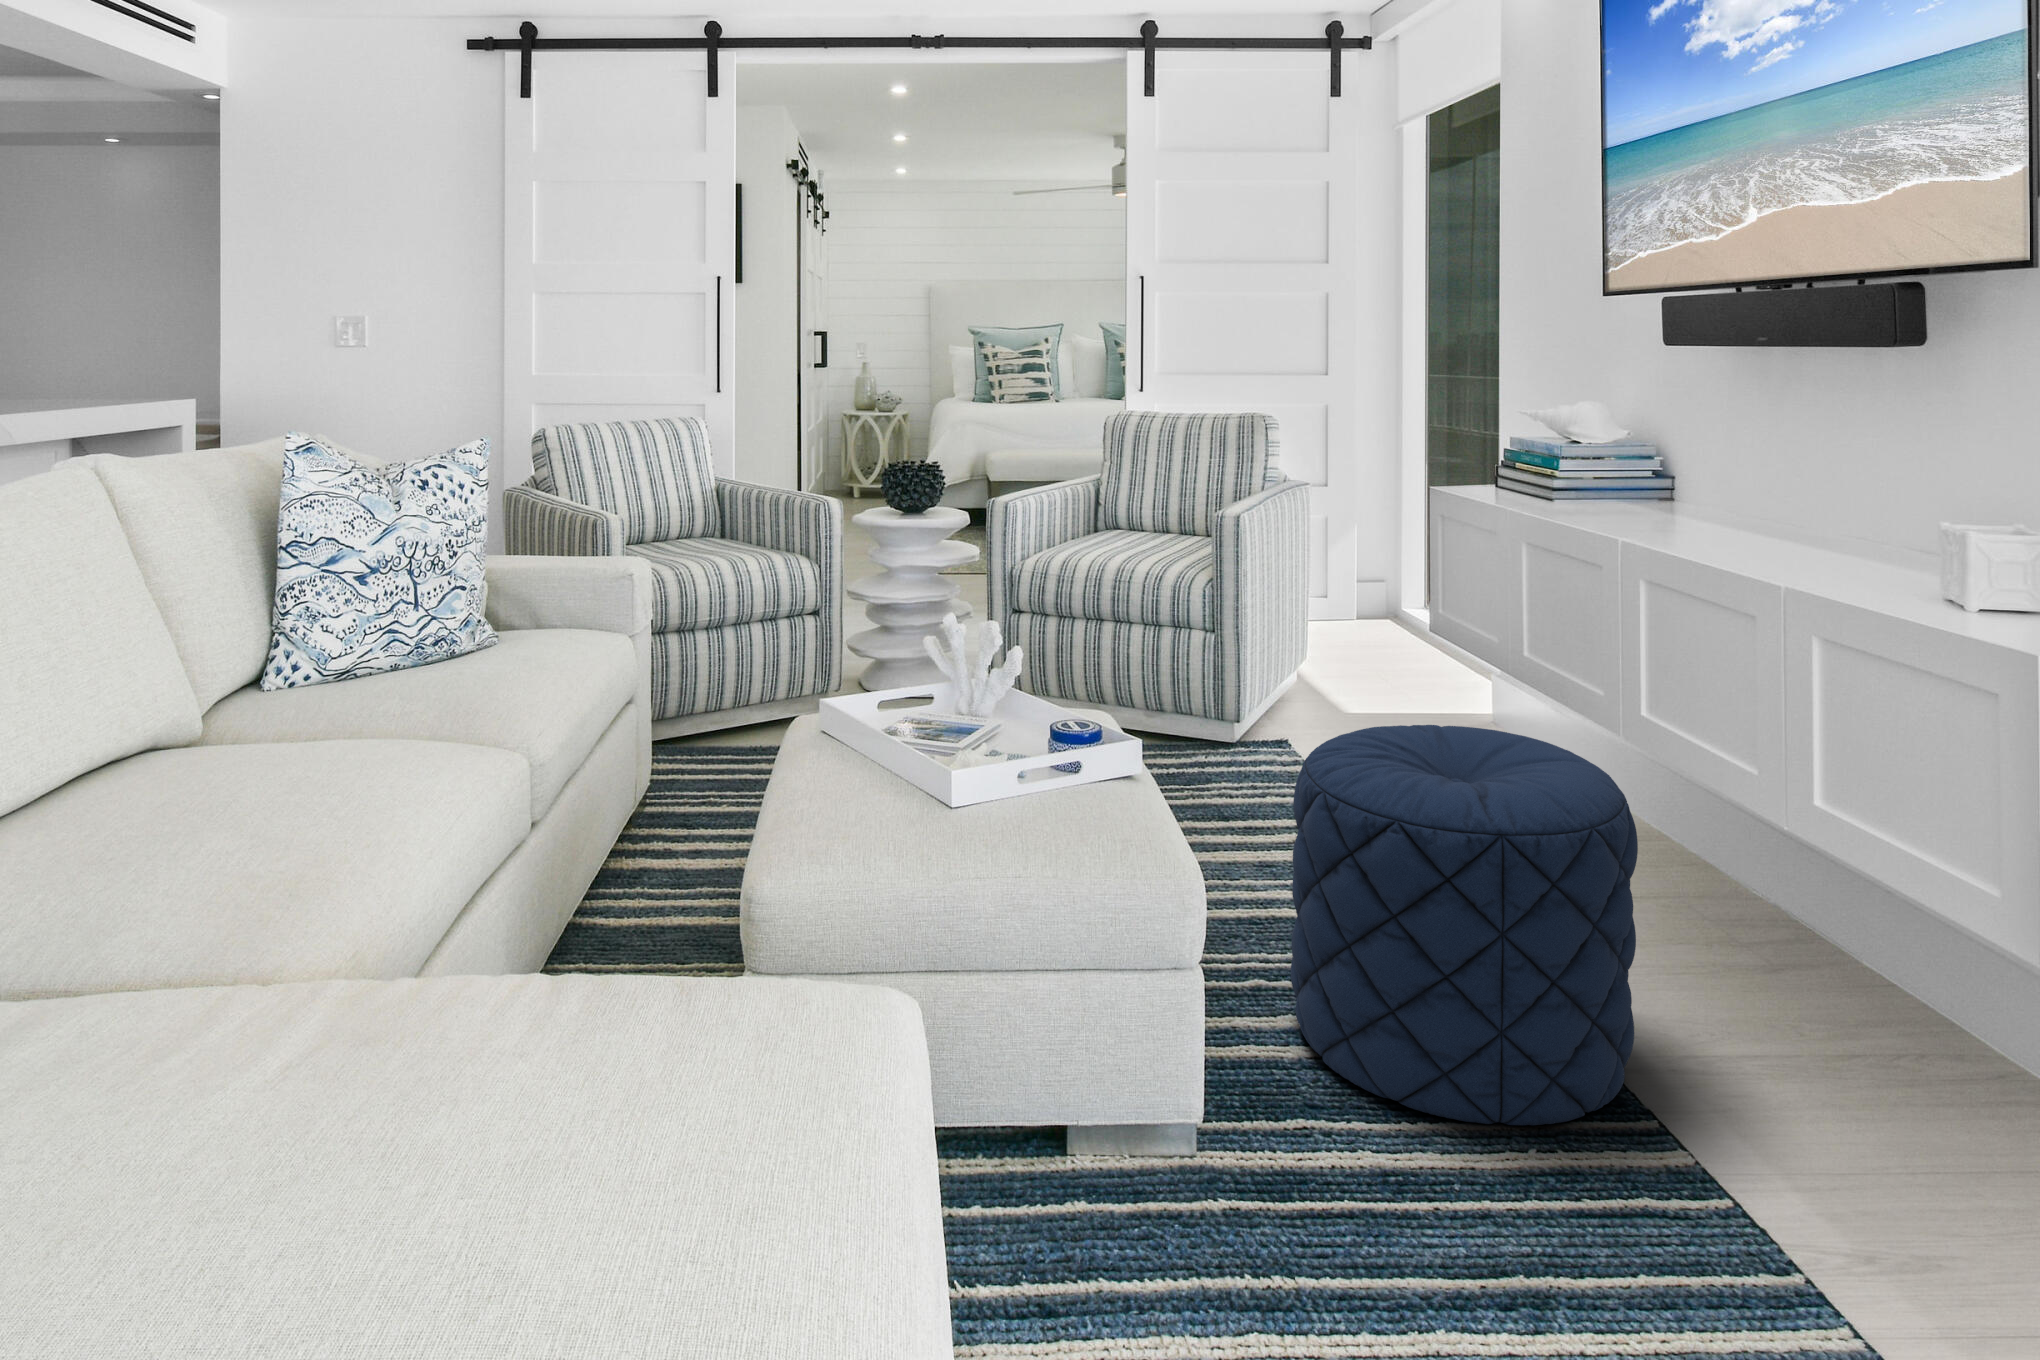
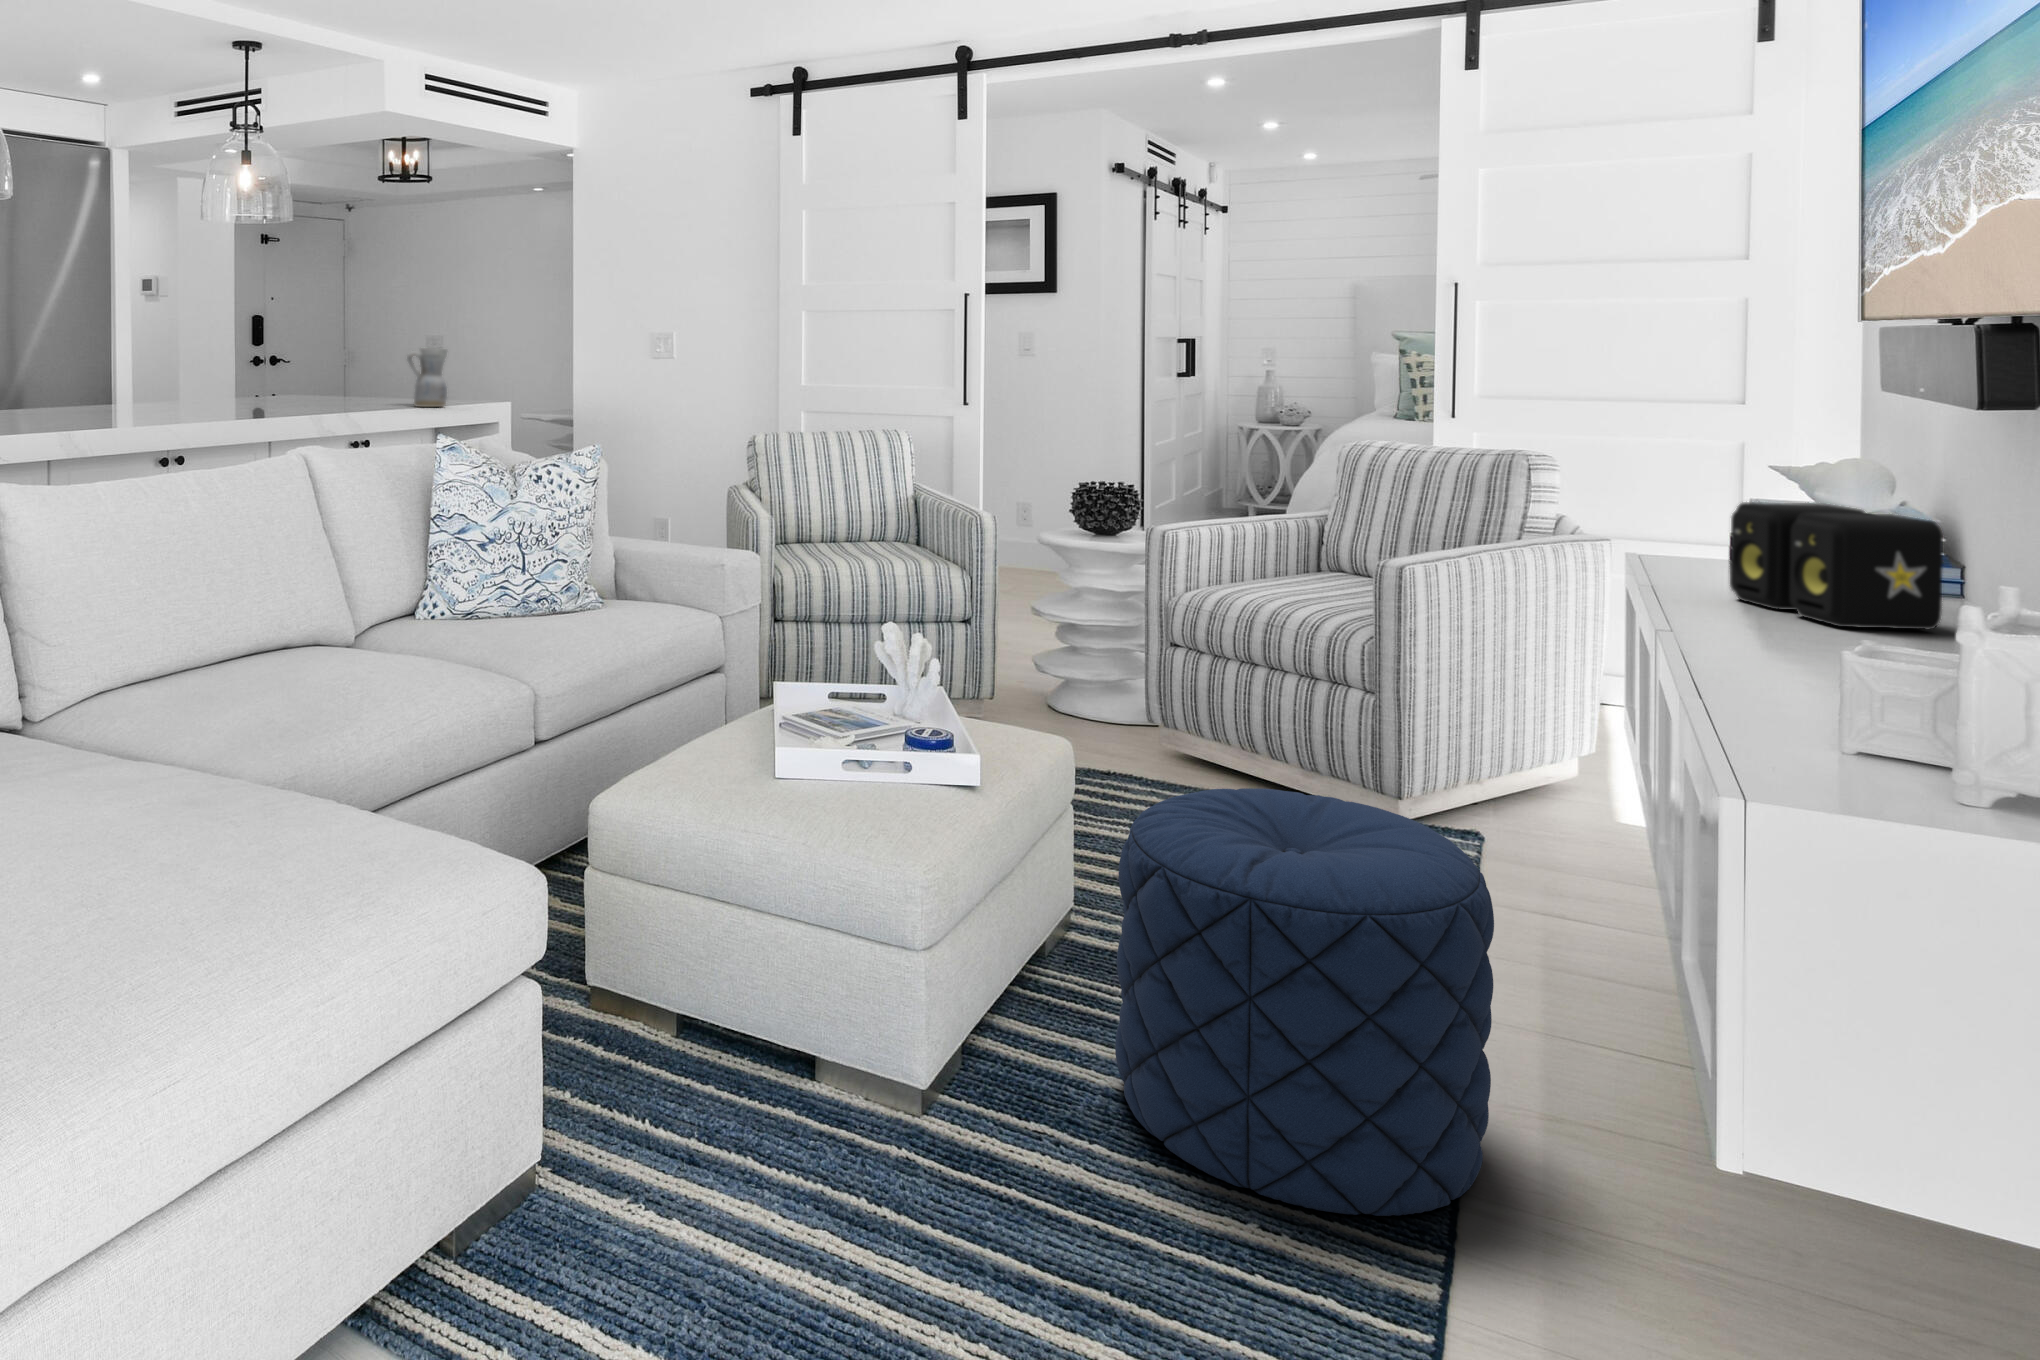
ceramic pitcher: none [37,337,97,414] -> present [407,347,447,407]
speaker: none [1568,433,1723,527] -> present [1730,502,1943,629]

